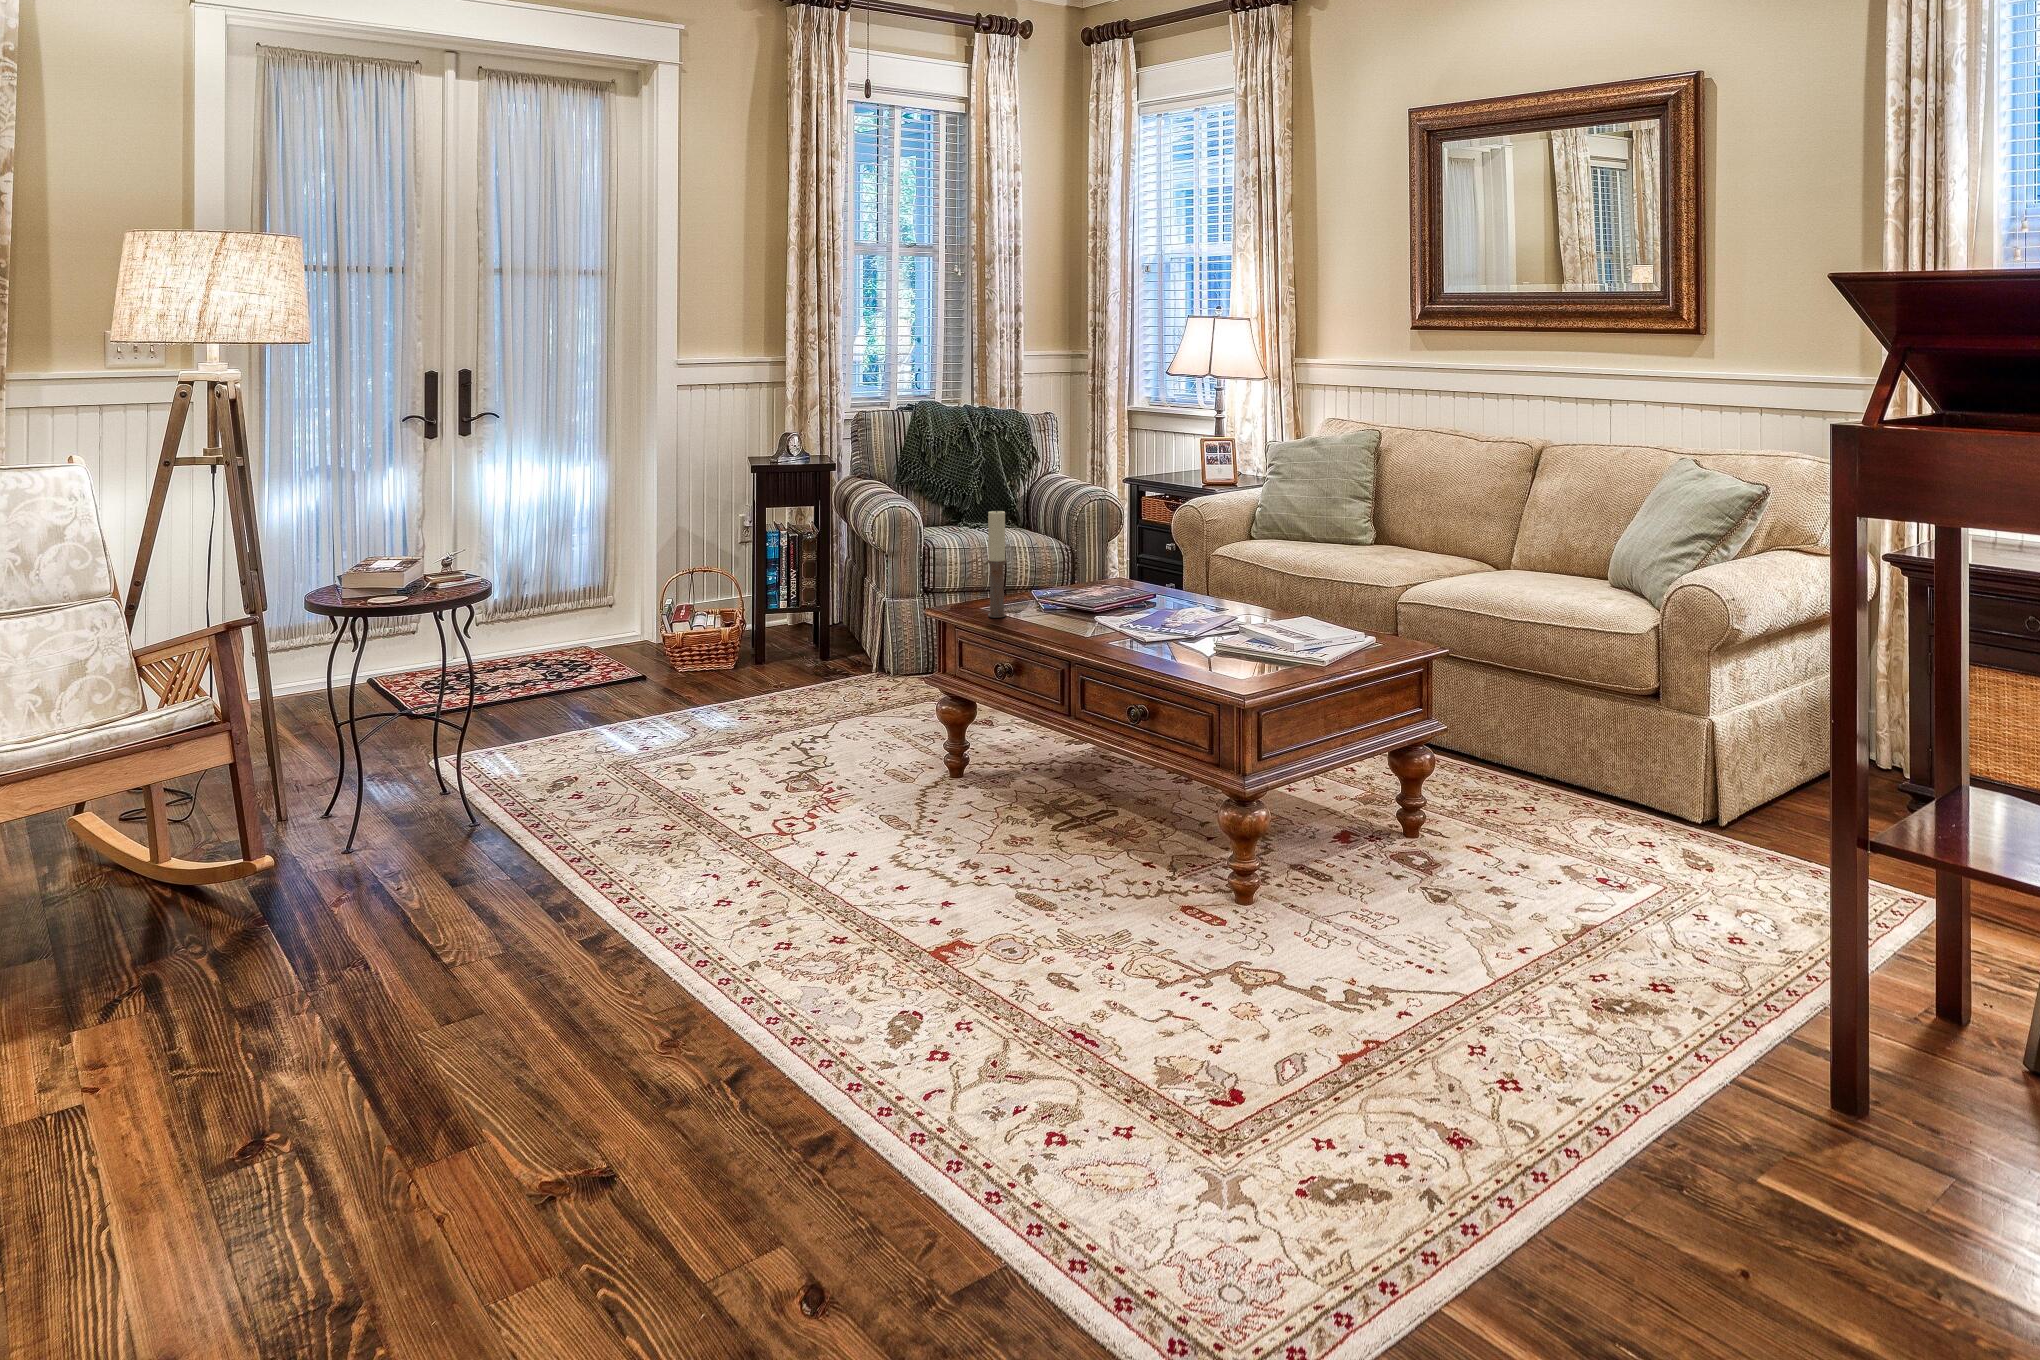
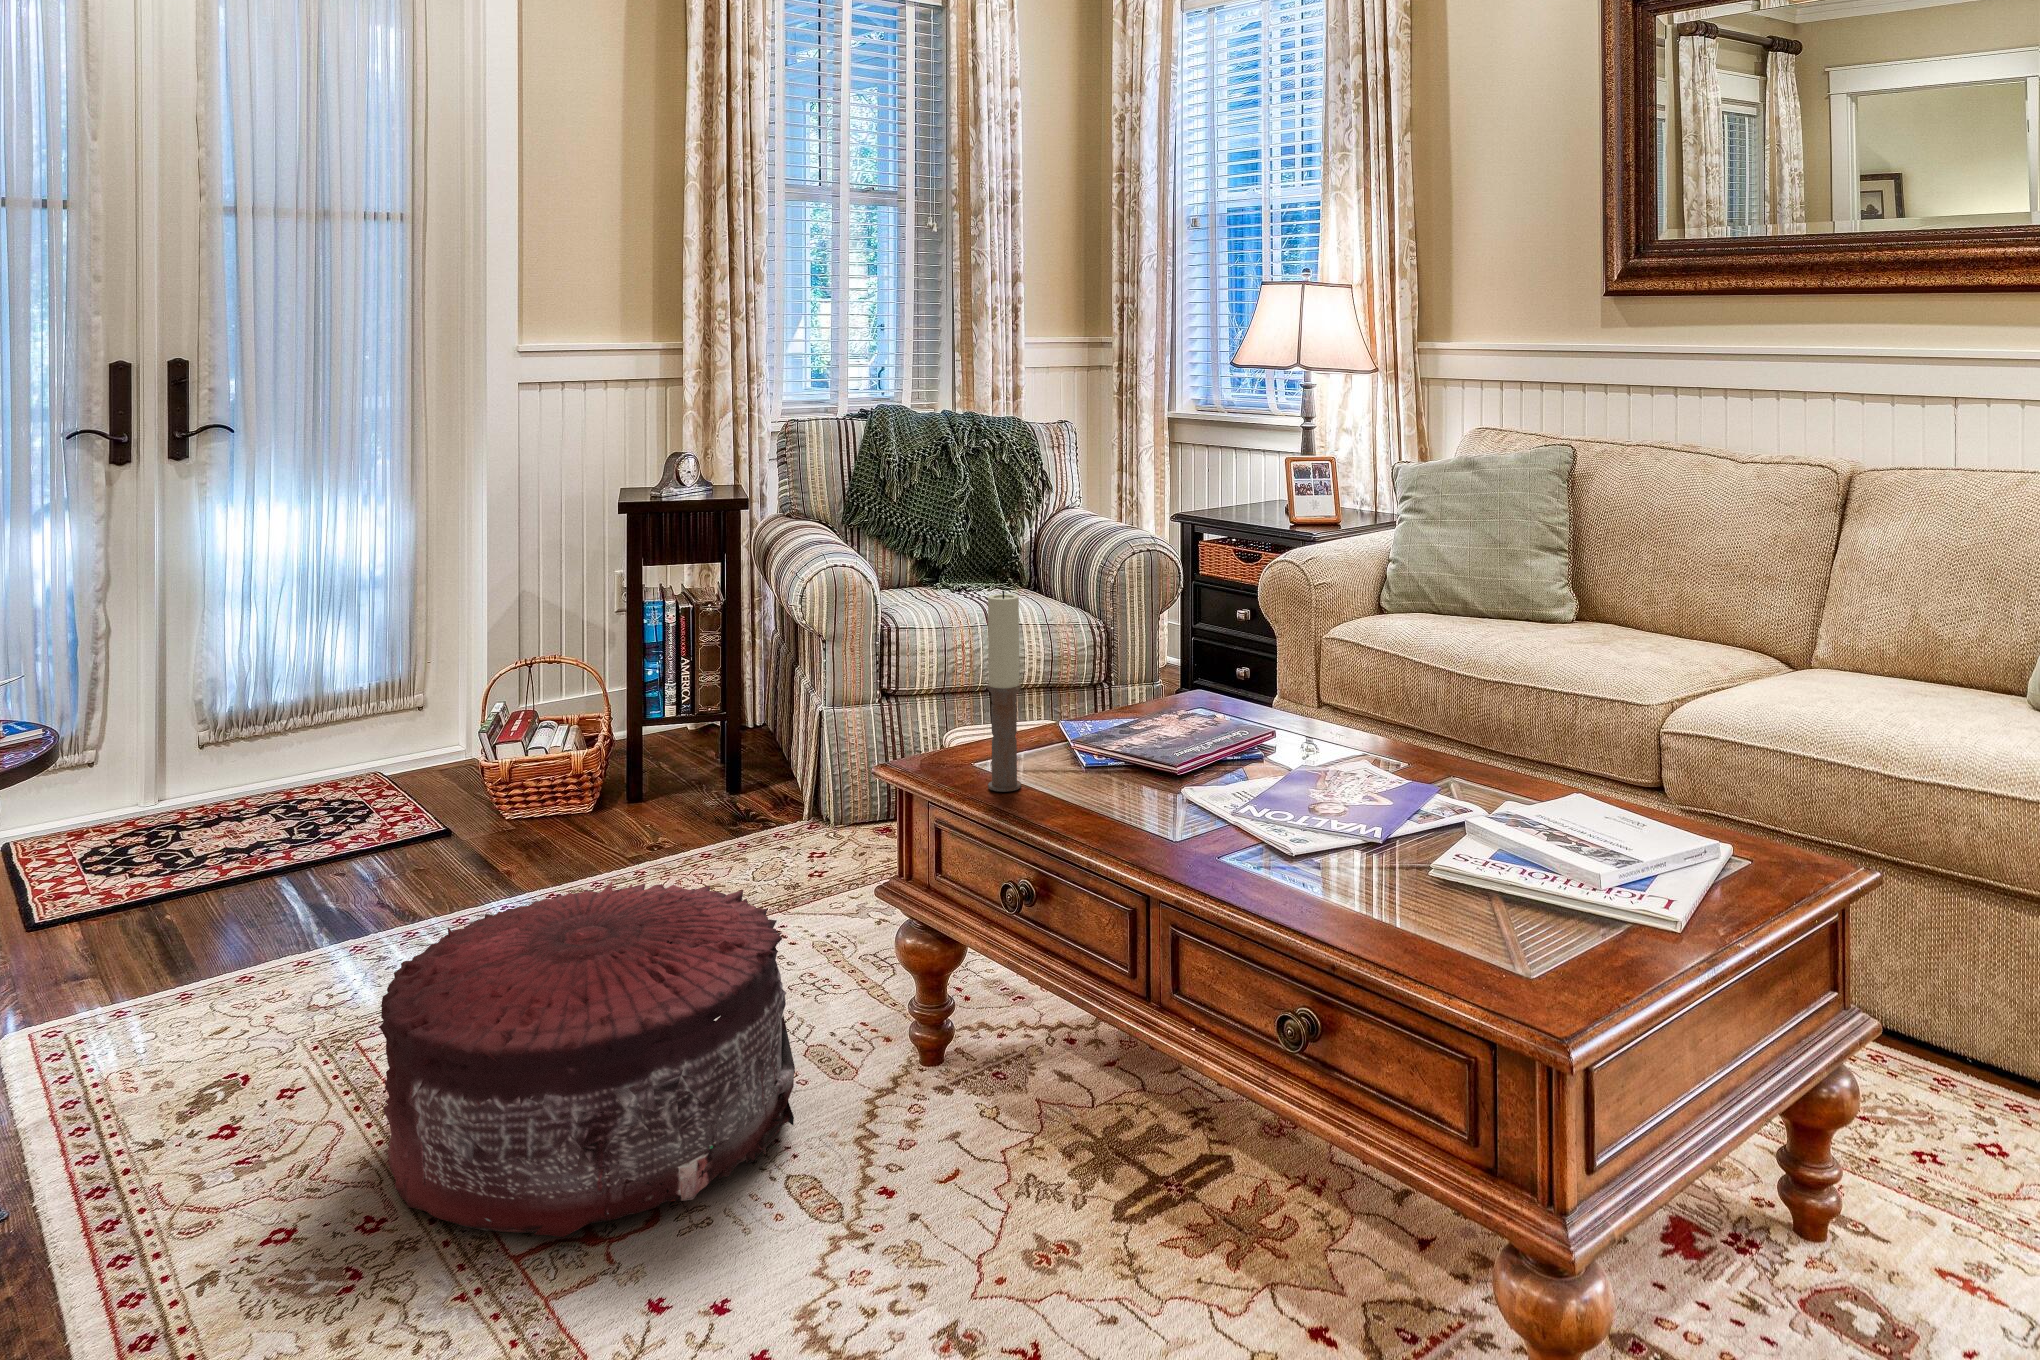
pouf: none [667,674,883,829] -> present [380,882,795,1237]

